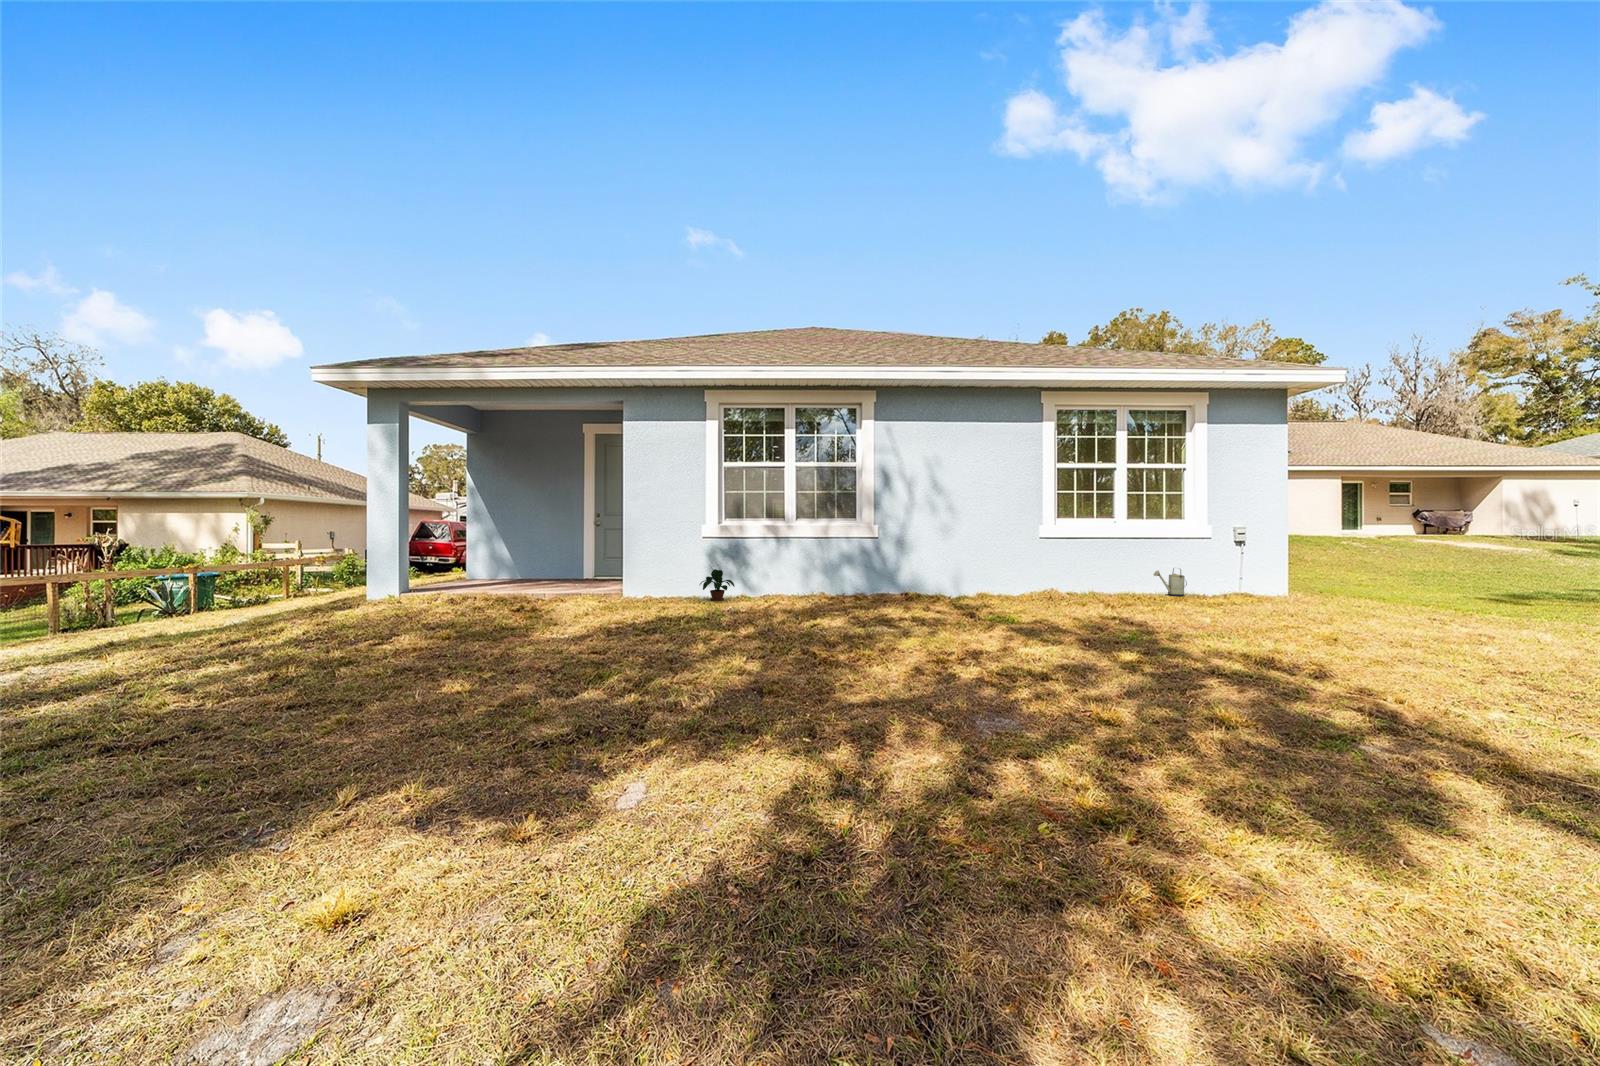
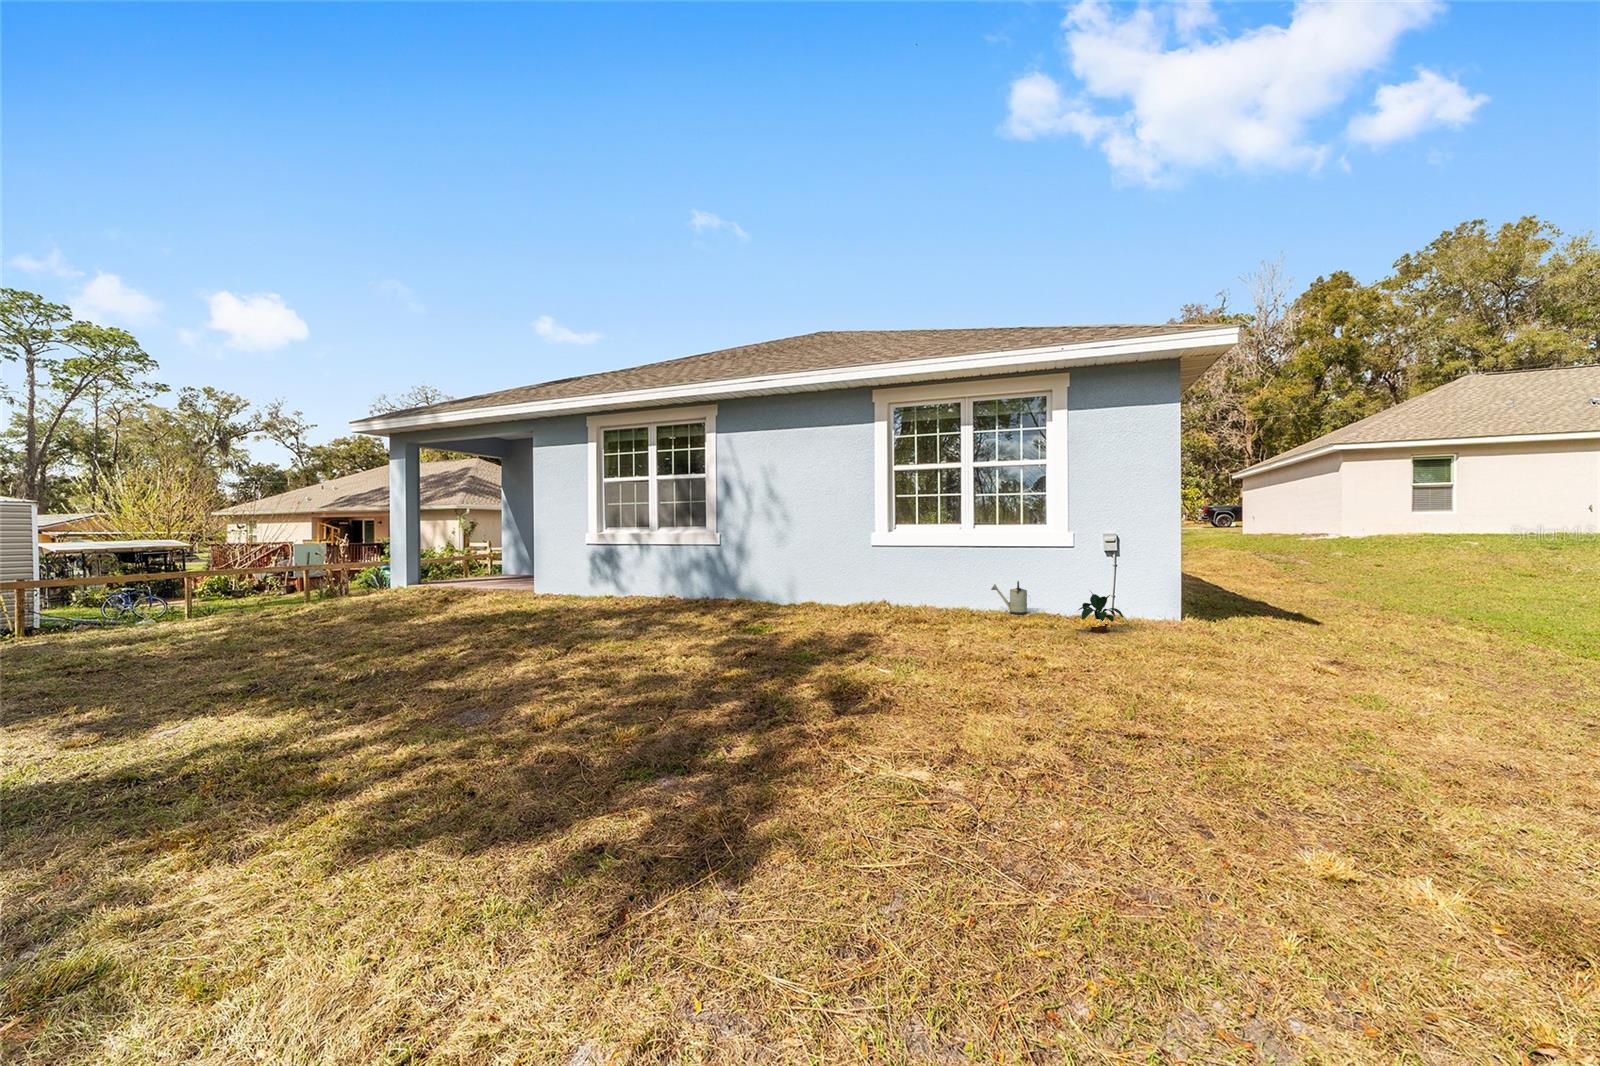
potted plant: present [700,569,735,601] -> present [1079,592,1123,633]

